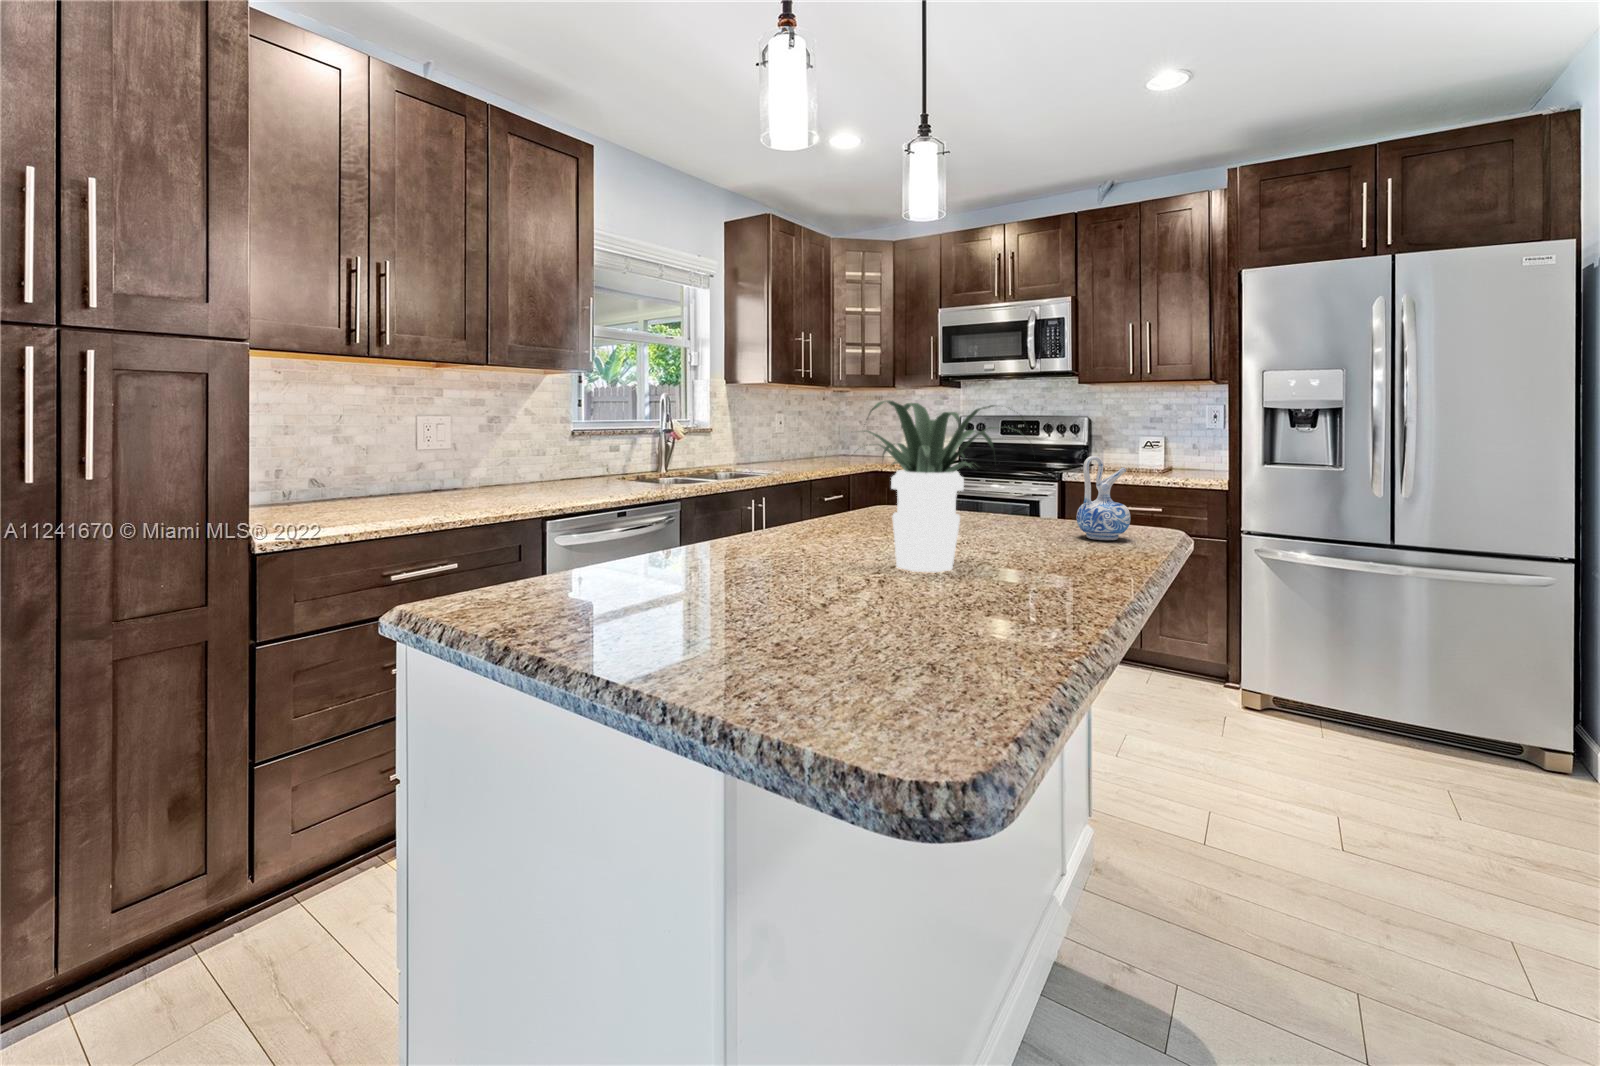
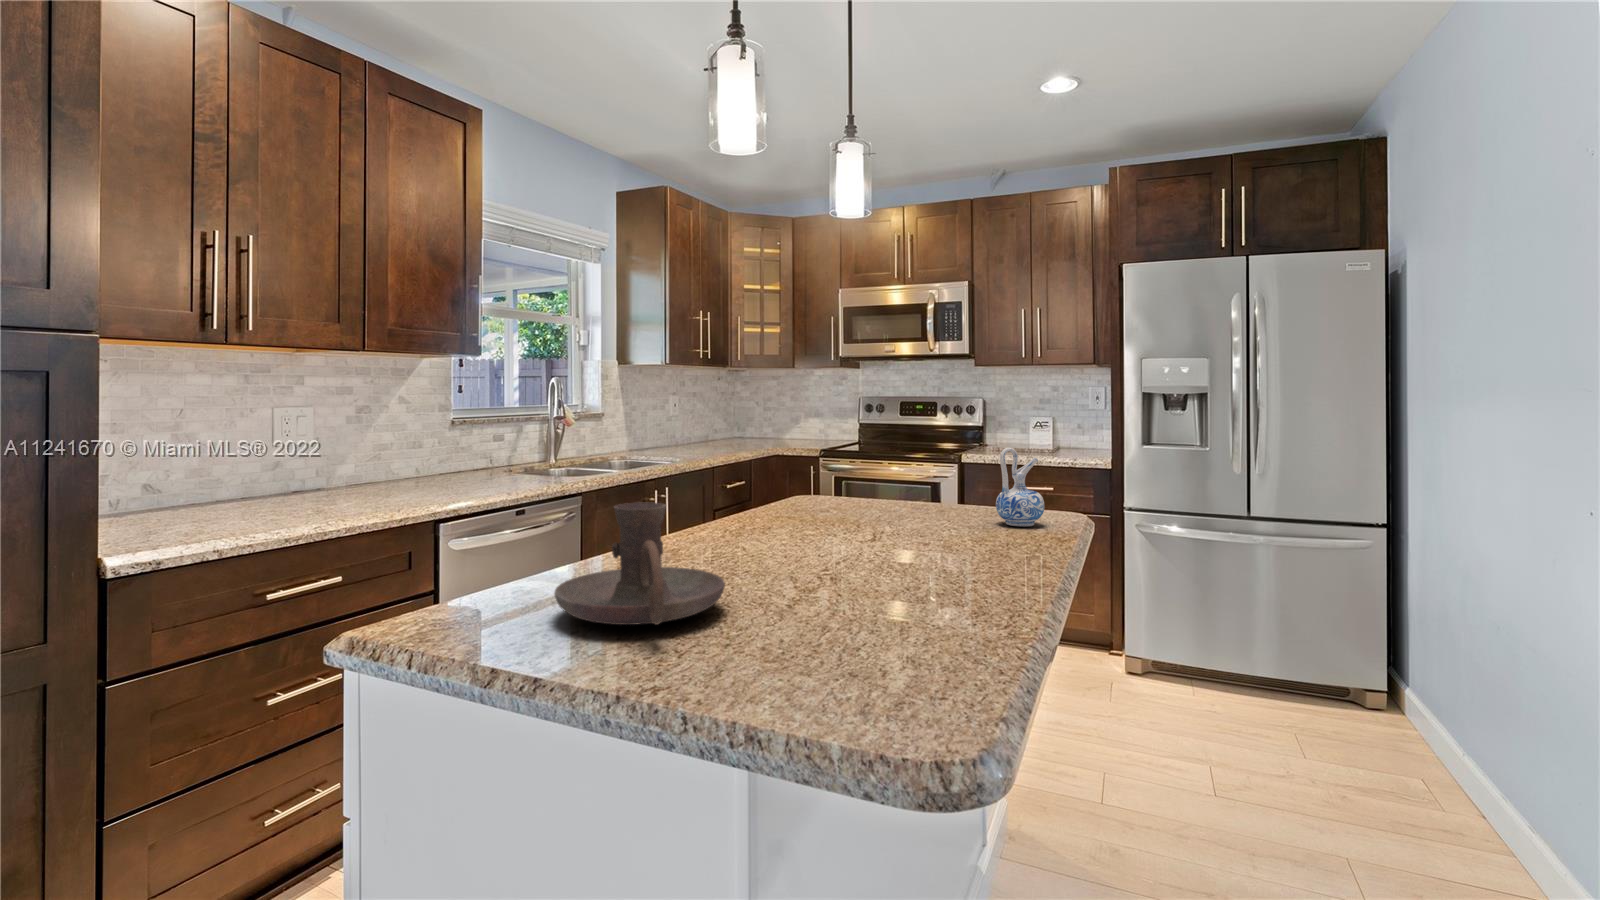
potted plant: present [863,400,1010,572] -> none [768,404,968,567]
candle holder: none [584,492,757,614] -> present [554,503,725,625]

